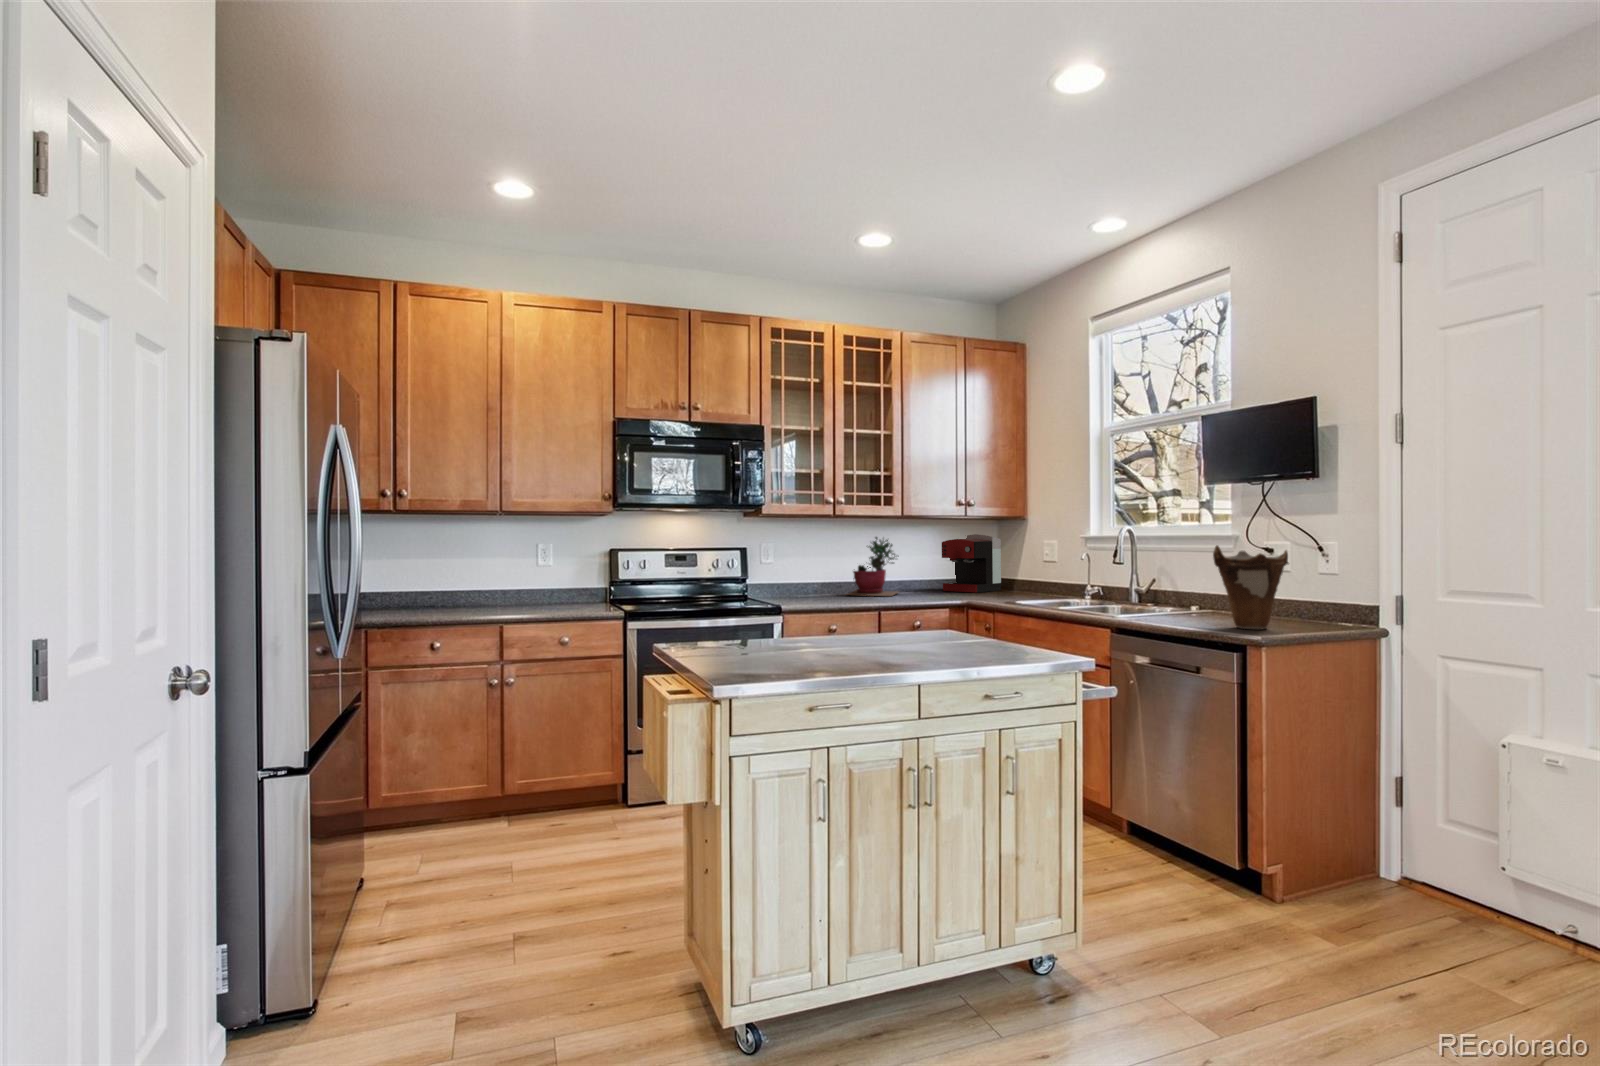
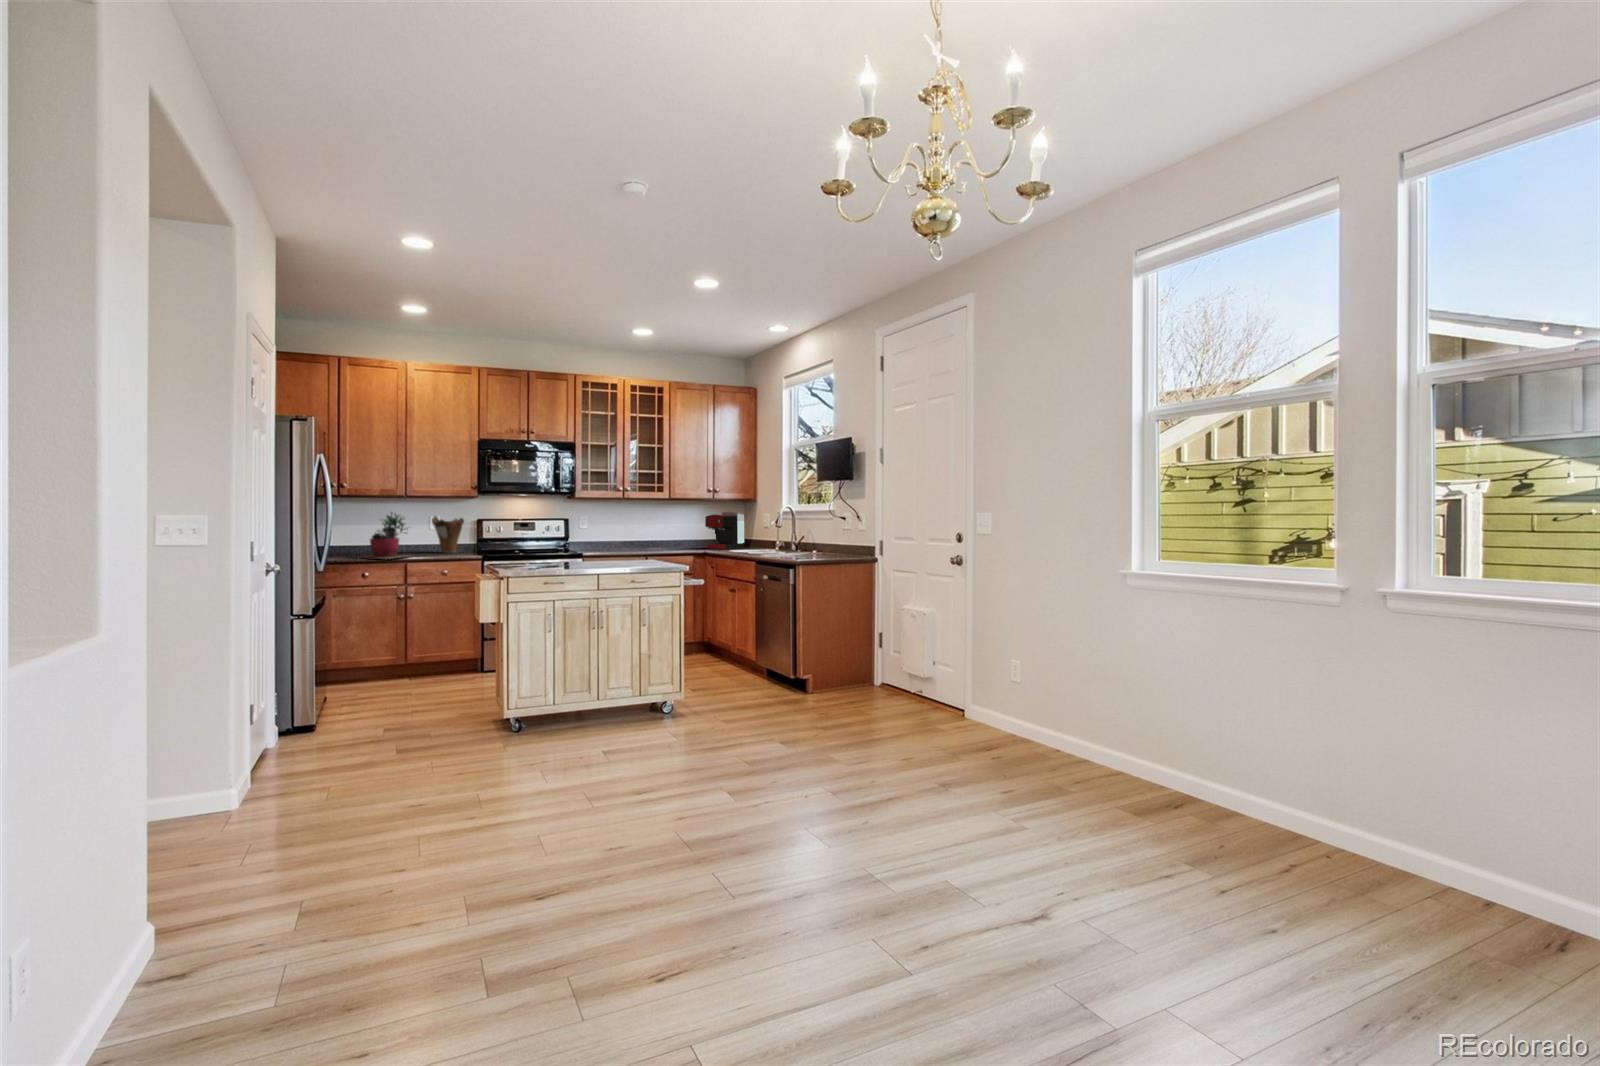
succulent plant: present [847,537,898,596] -> present [367,512,408,559]
vase: present [1213,545,1288,629] -> present [432,516,464,553]

